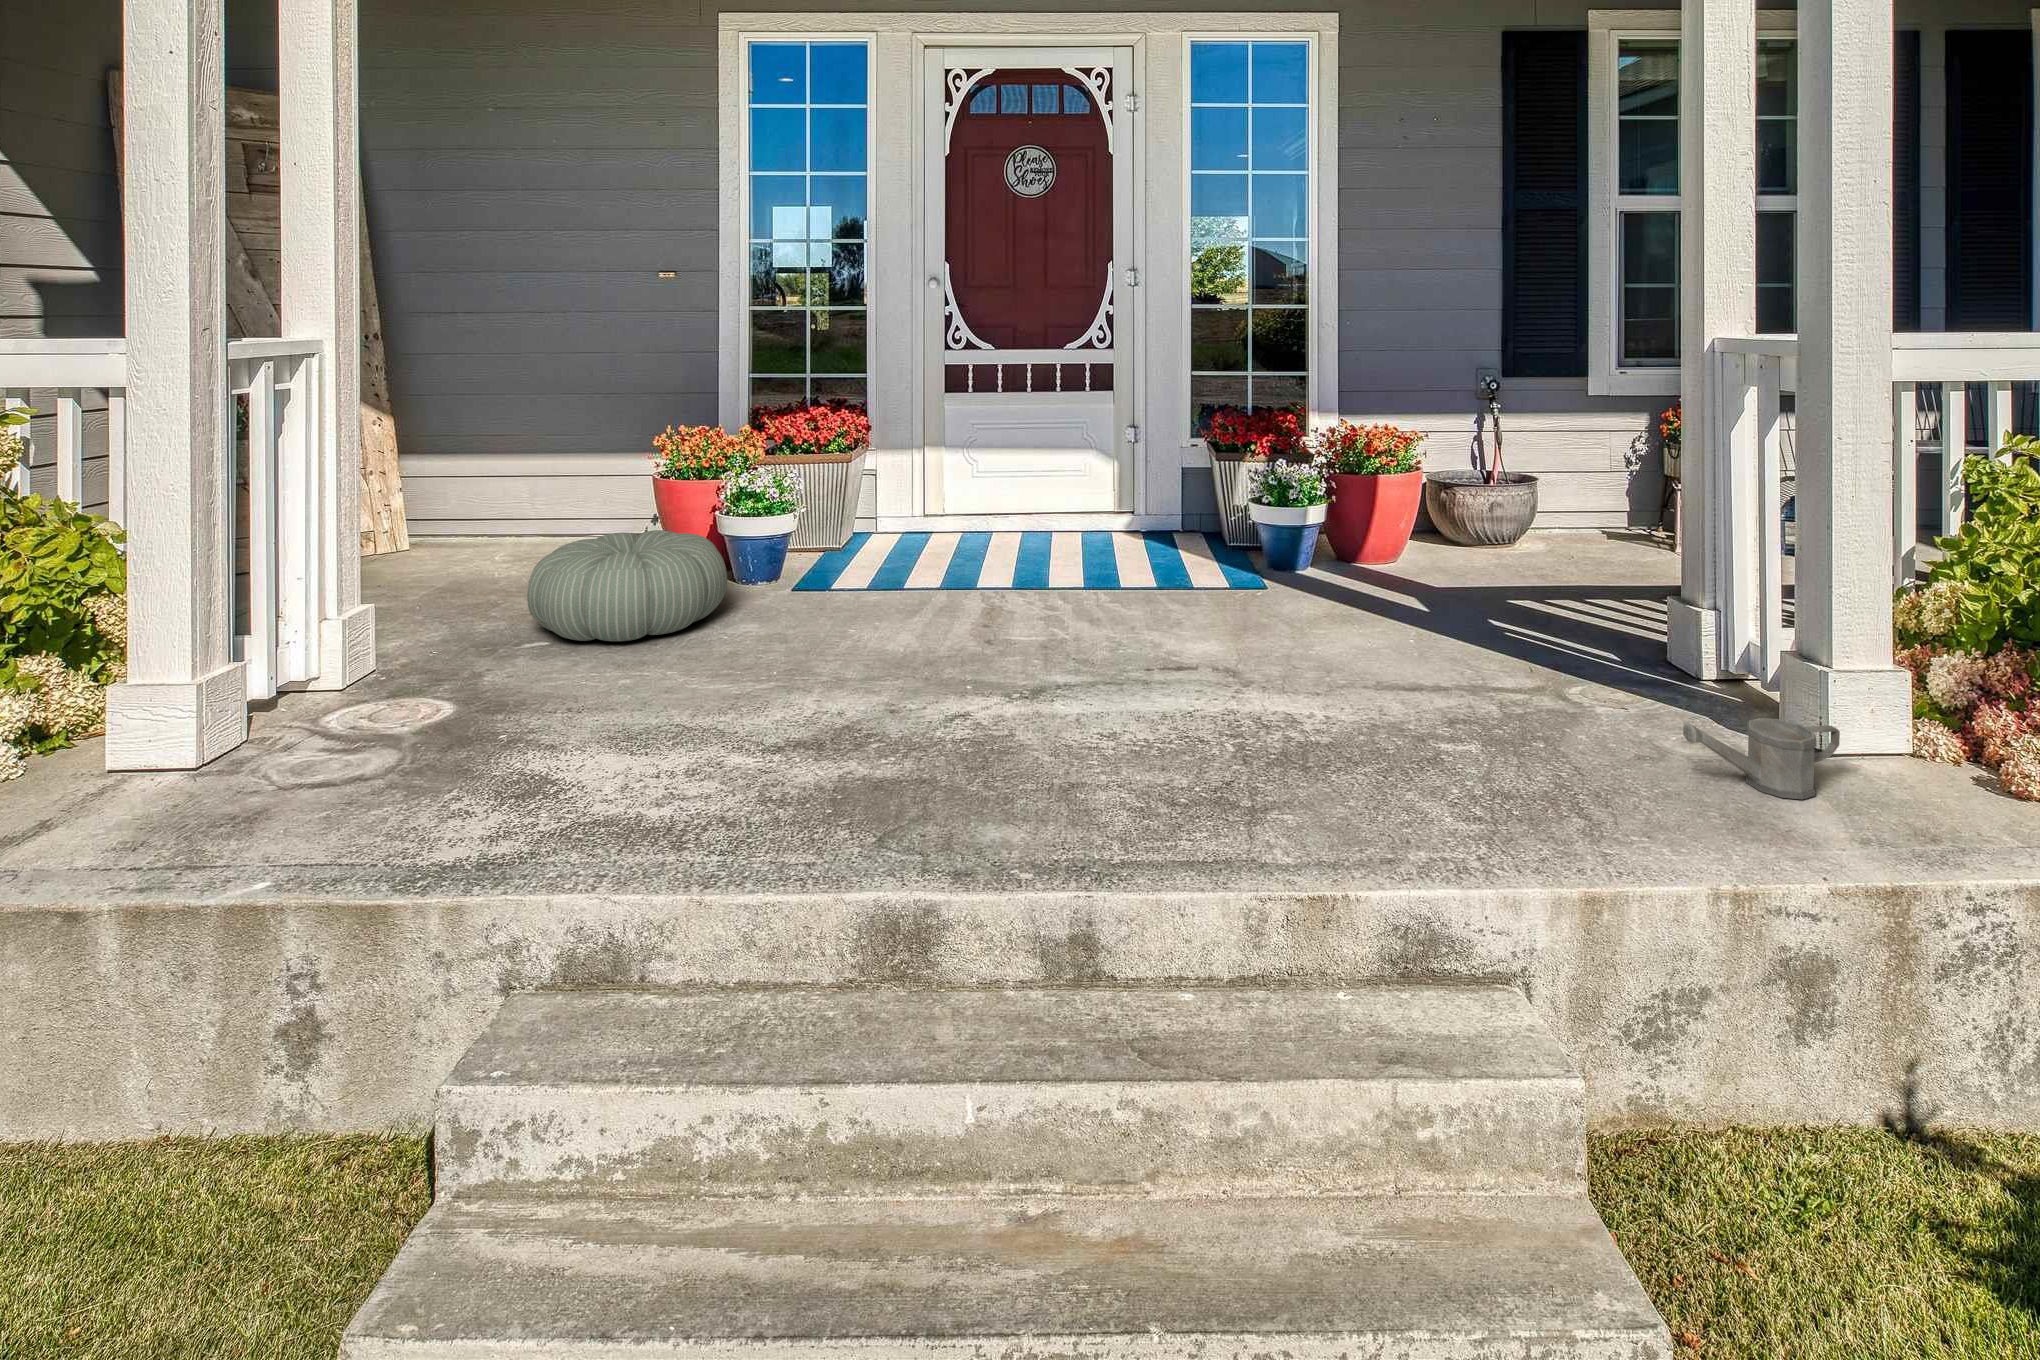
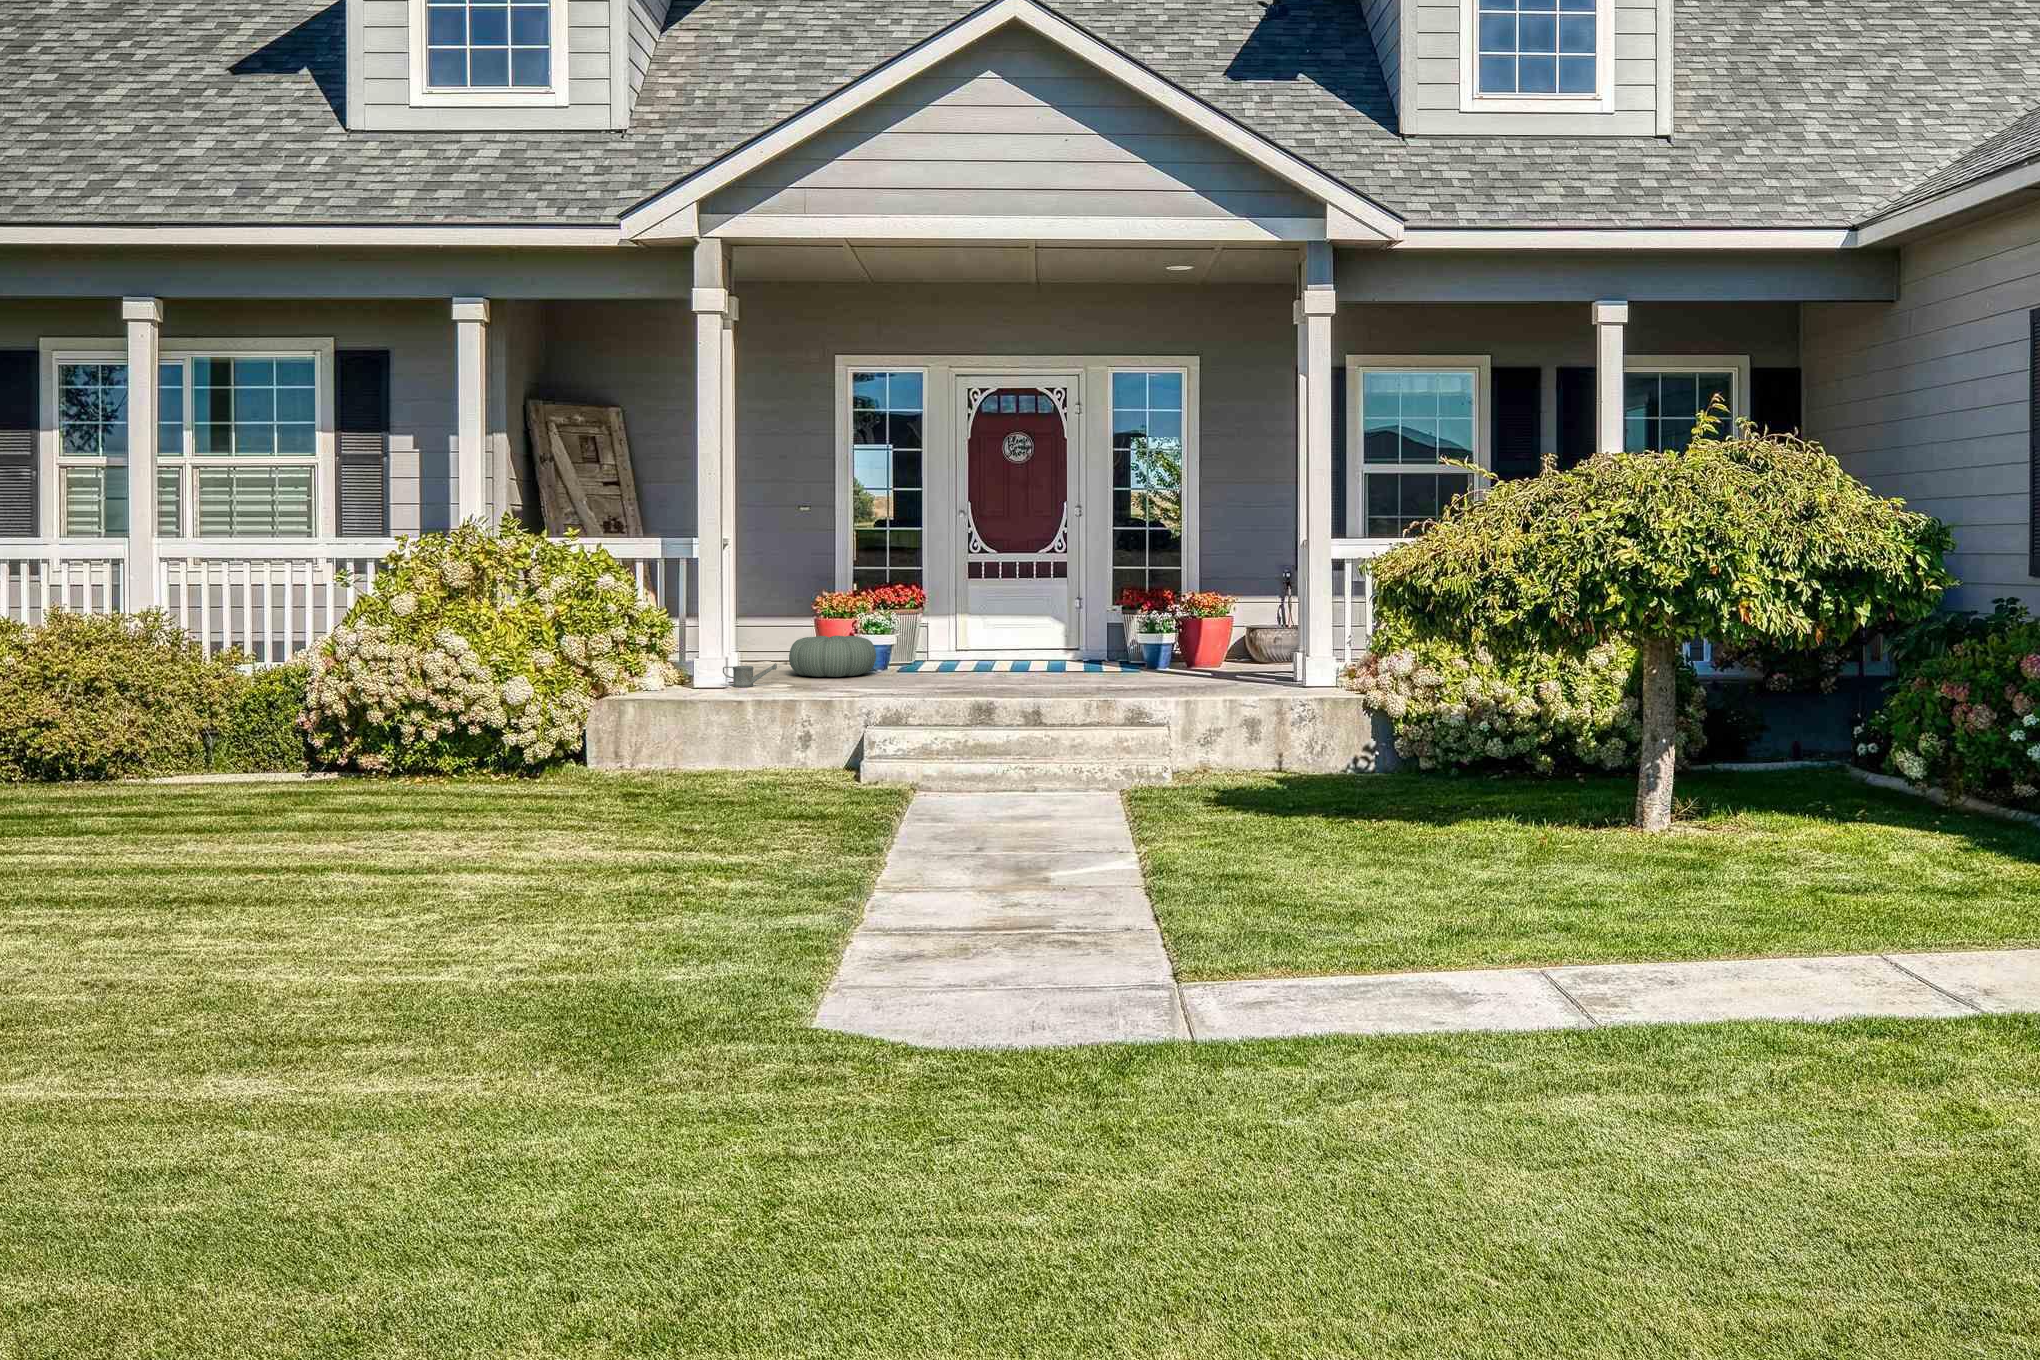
watering can: present [1683,718,1840,799] -> present [723,663,777,687]

